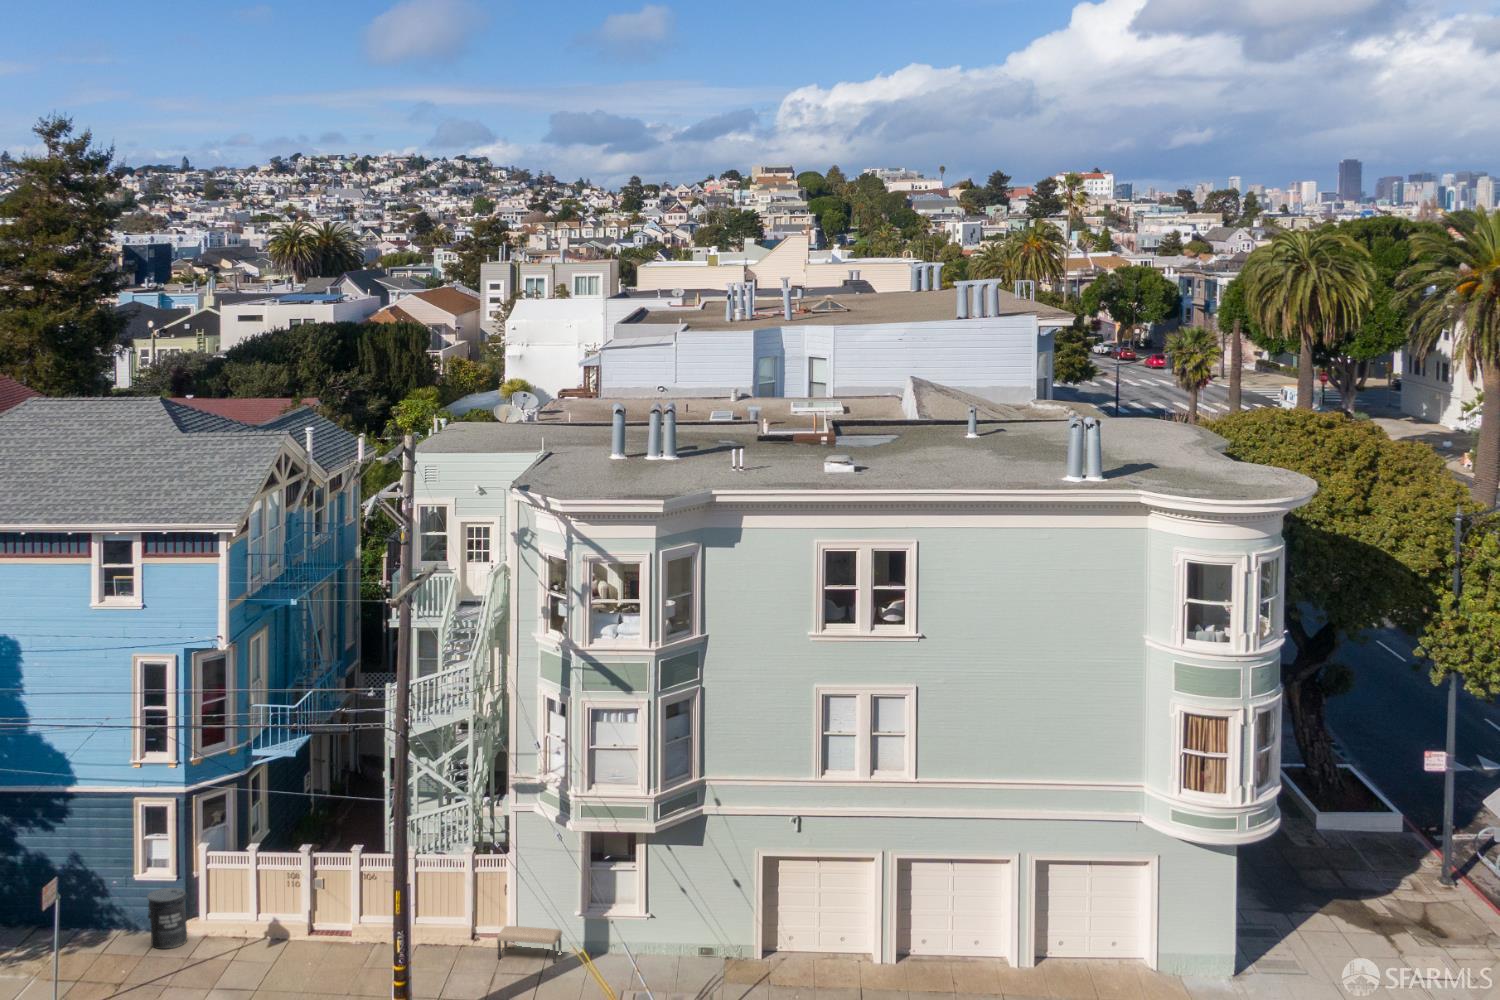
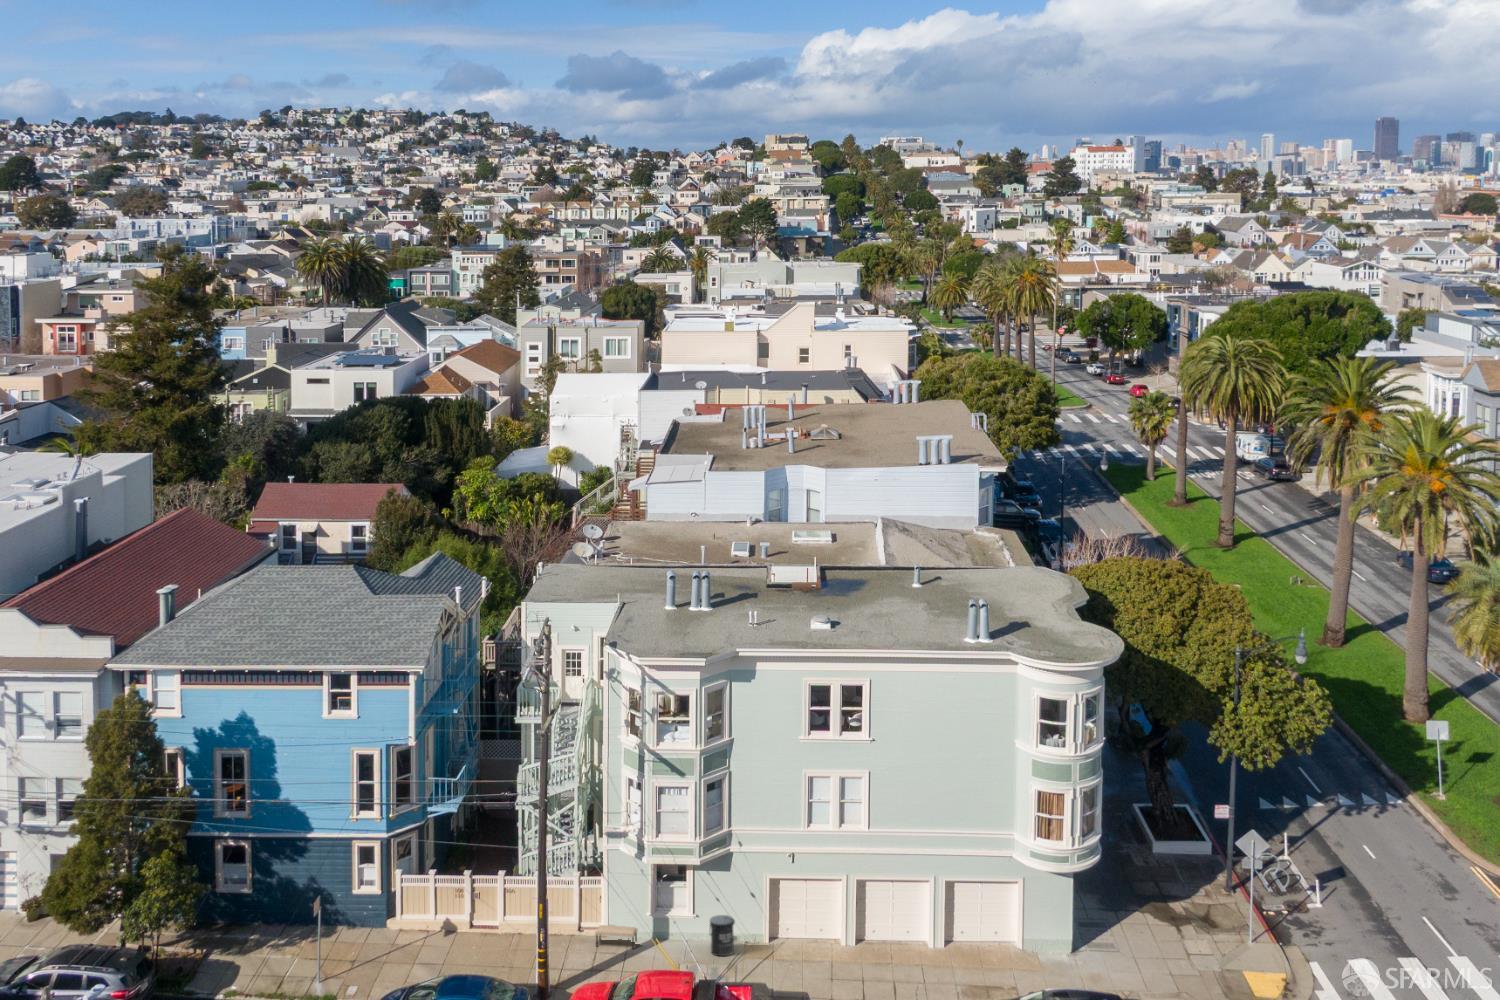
trash can: present [147,888,188,949] -> present [710,915,735,956]

